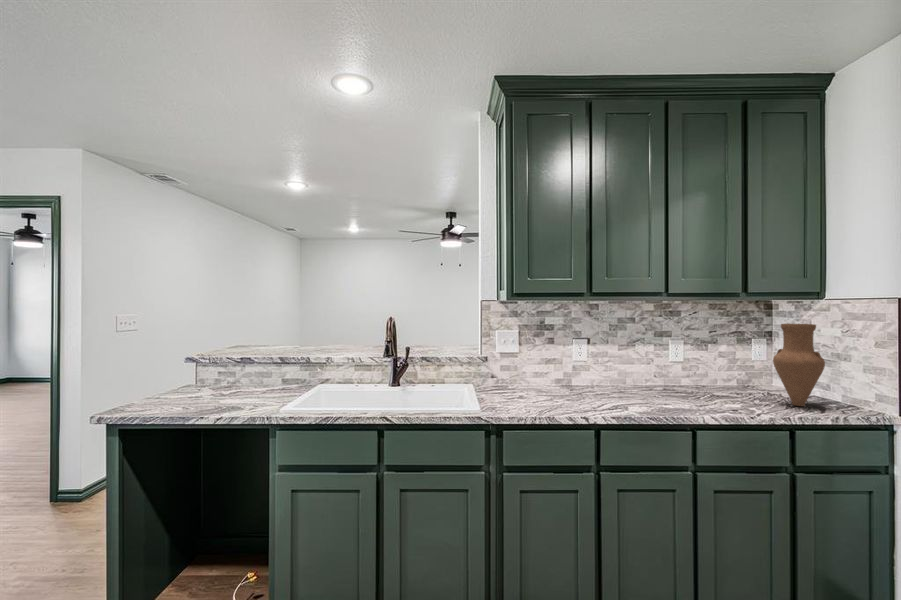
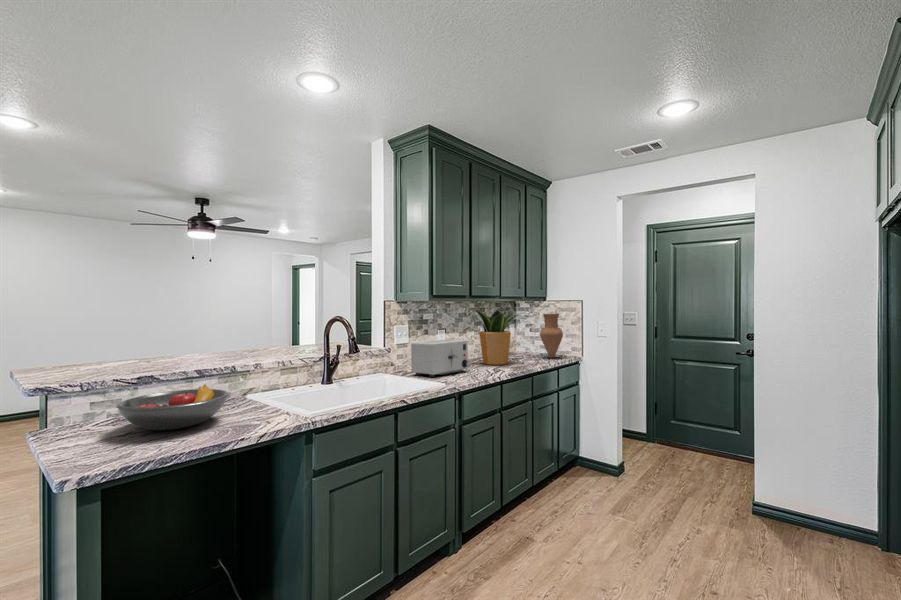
potted plant: none [614,312,702,401] -> present [469,309,519,365]
toaster: none [499,352,574,399] -> present [411,339,469,377]
fruit bowl: none [183,369,266,400] -> present [116,385,229,430]

